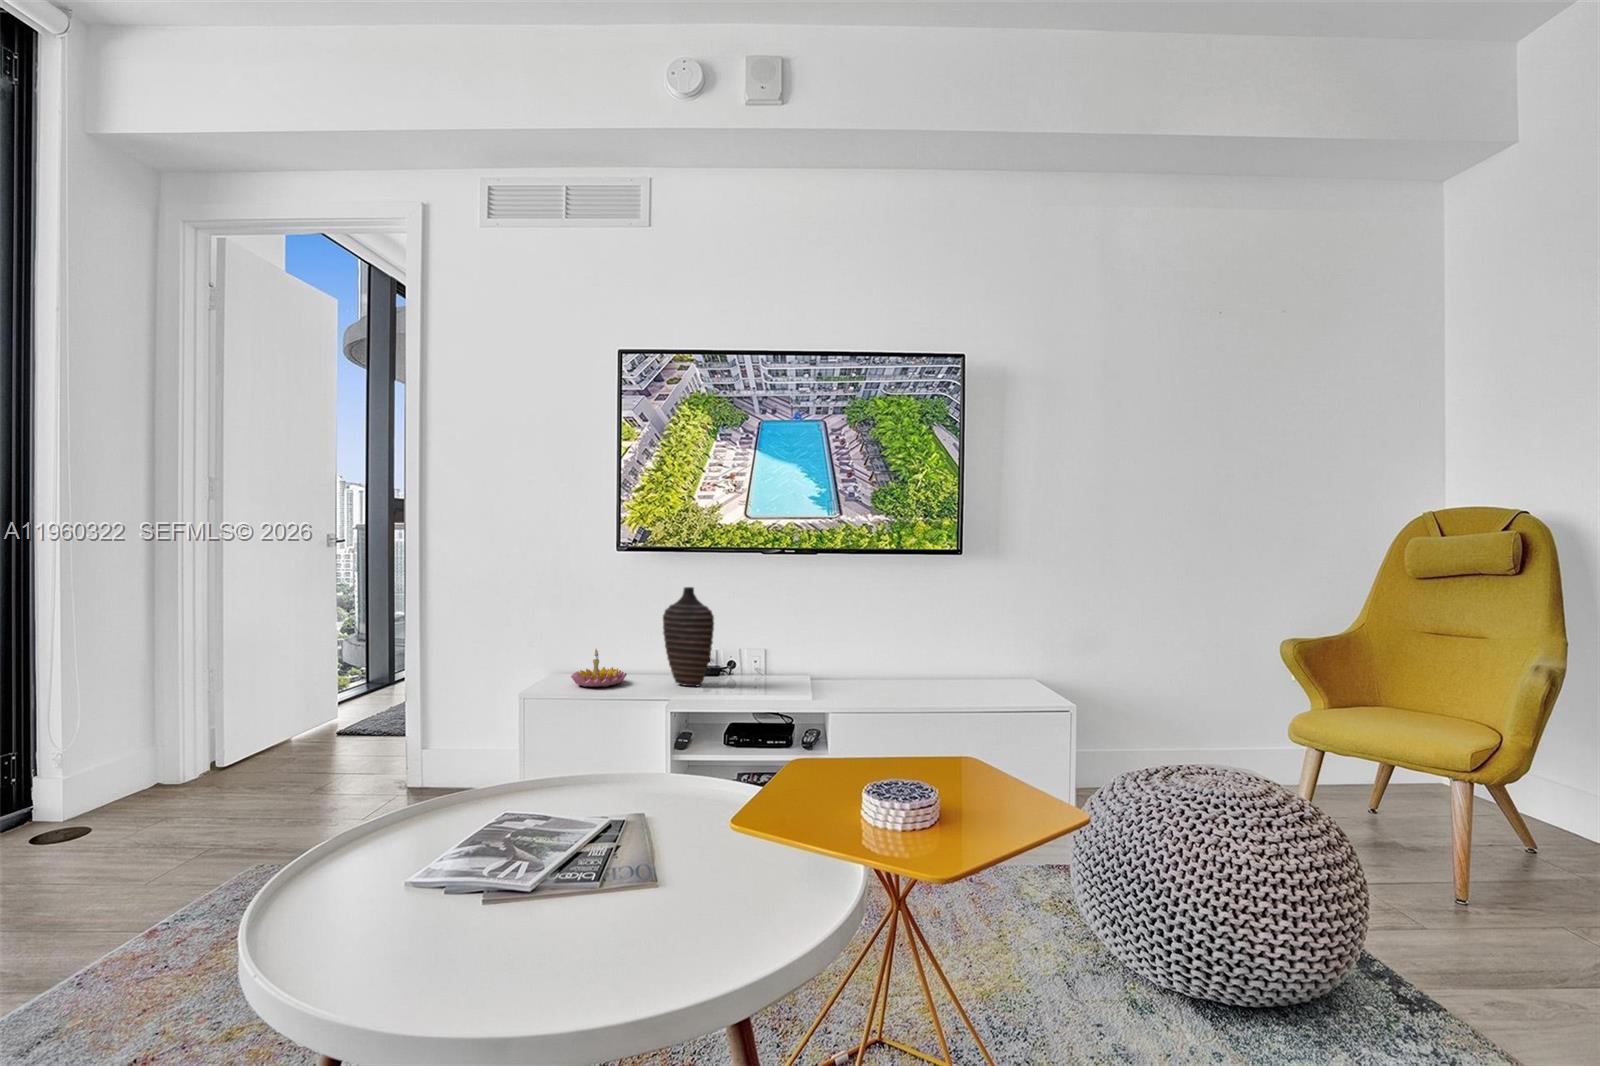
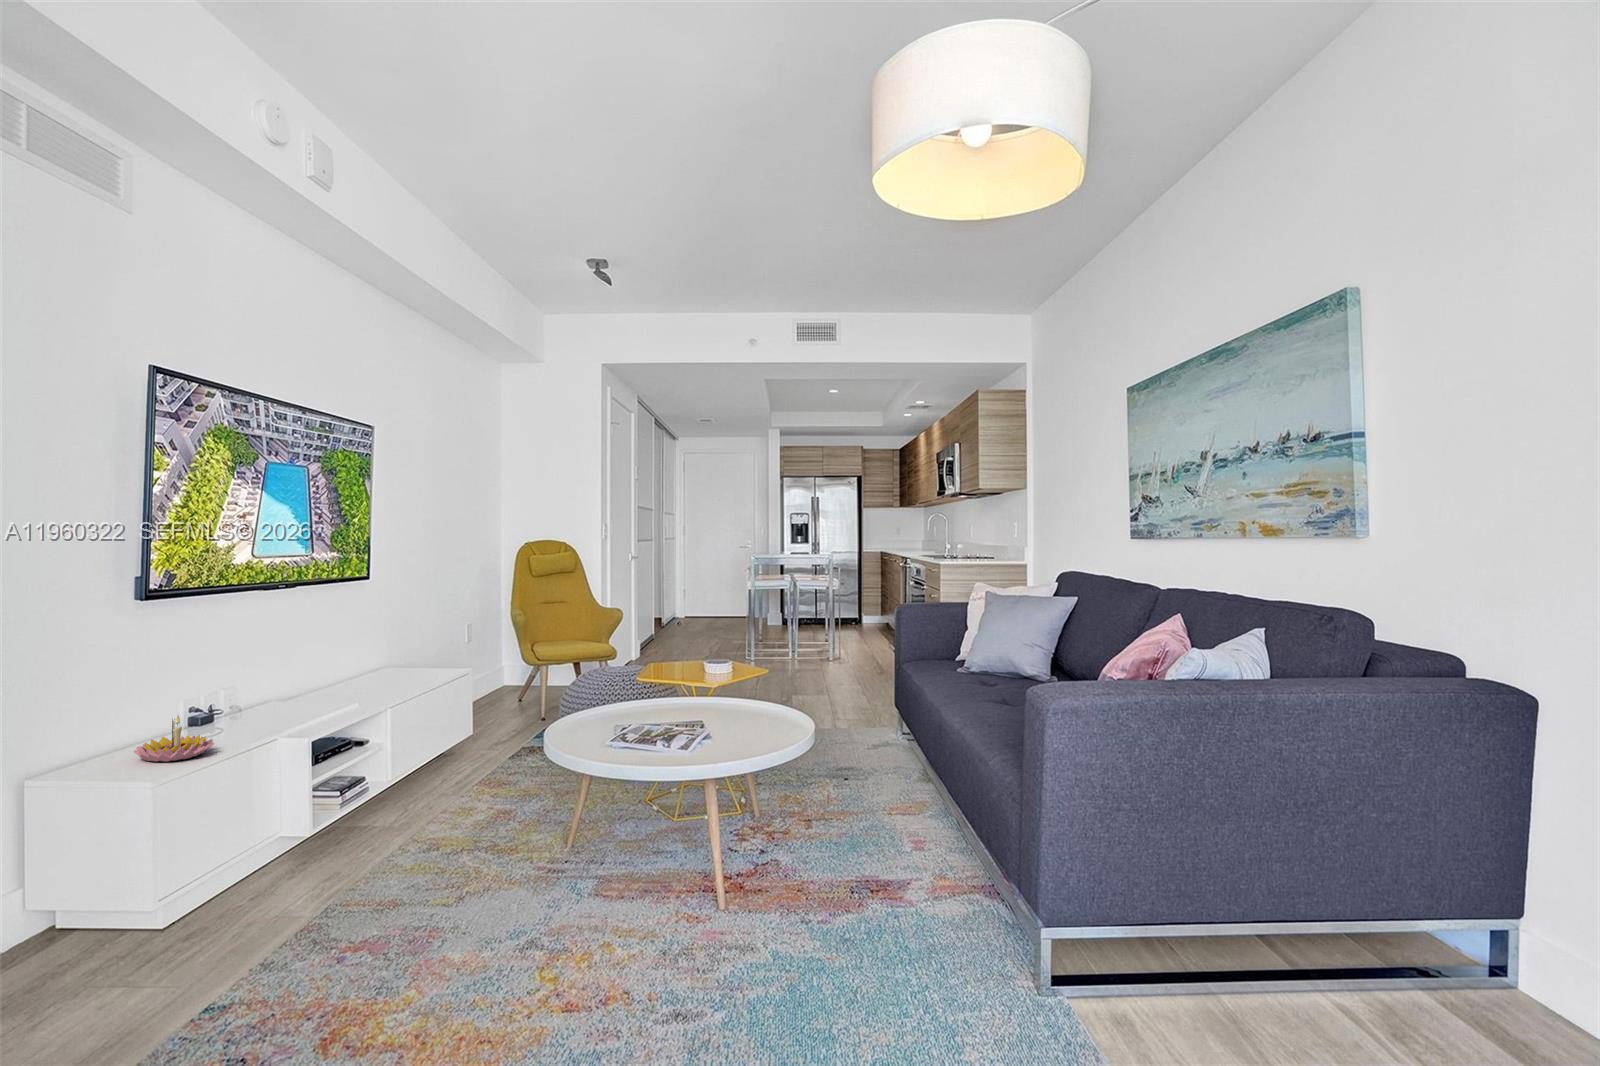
decorative vase: present [663,587,714,686] -> none [224,631,285,733]

